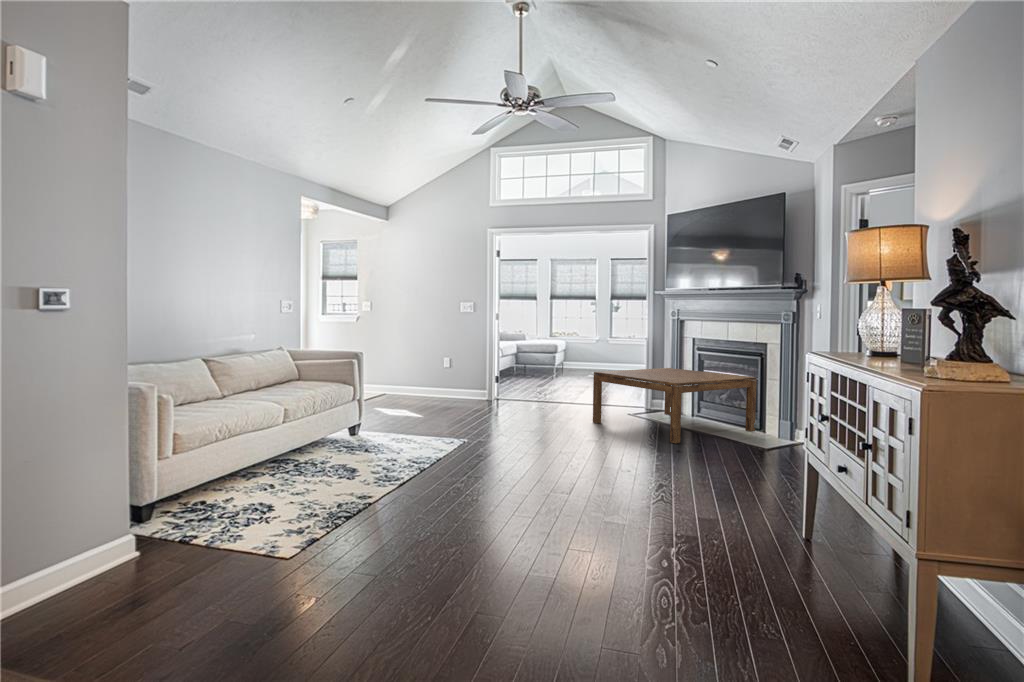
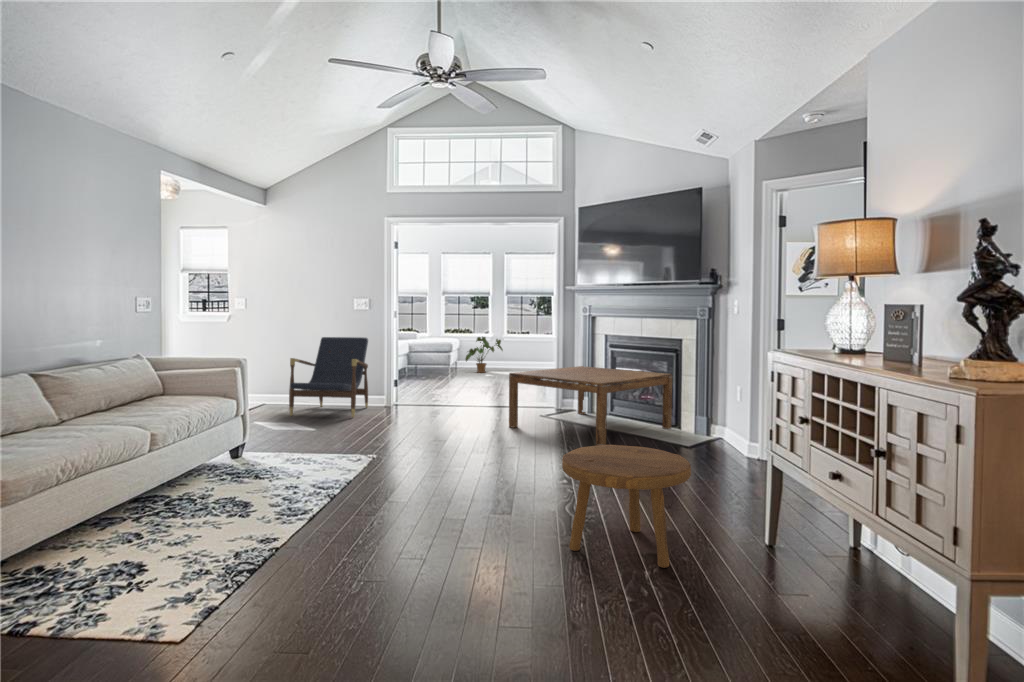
lounge chair: none [403,336,472,408] -> present [289,337,368,417]
house plant: none [570,339,606,374] -> present [466,337,503,373]
footstool: none [603,435,721,546] -> present [562,445,691,568]

